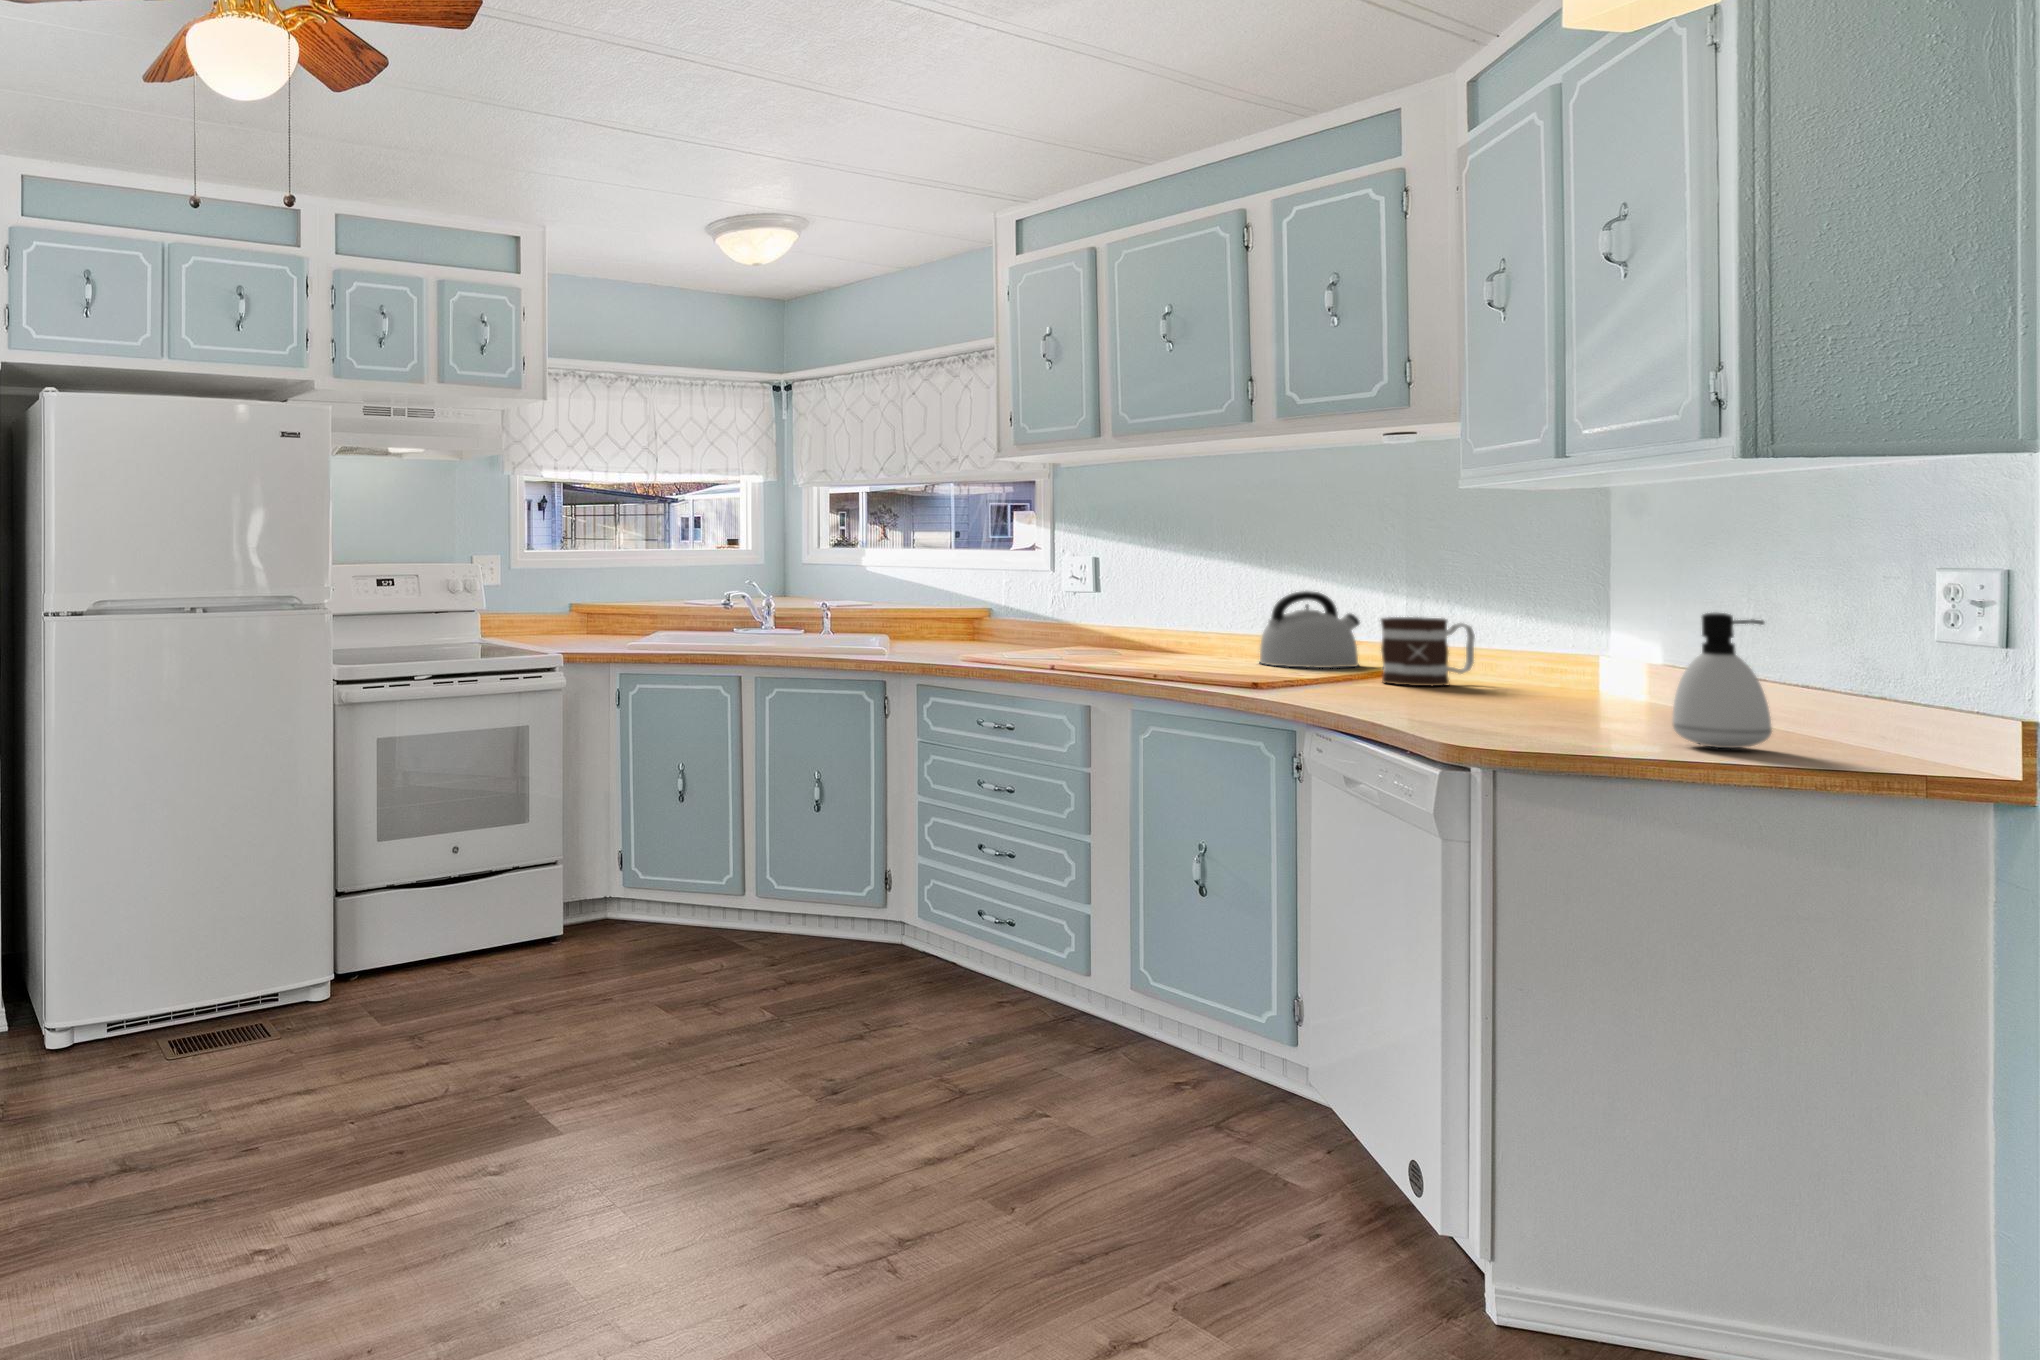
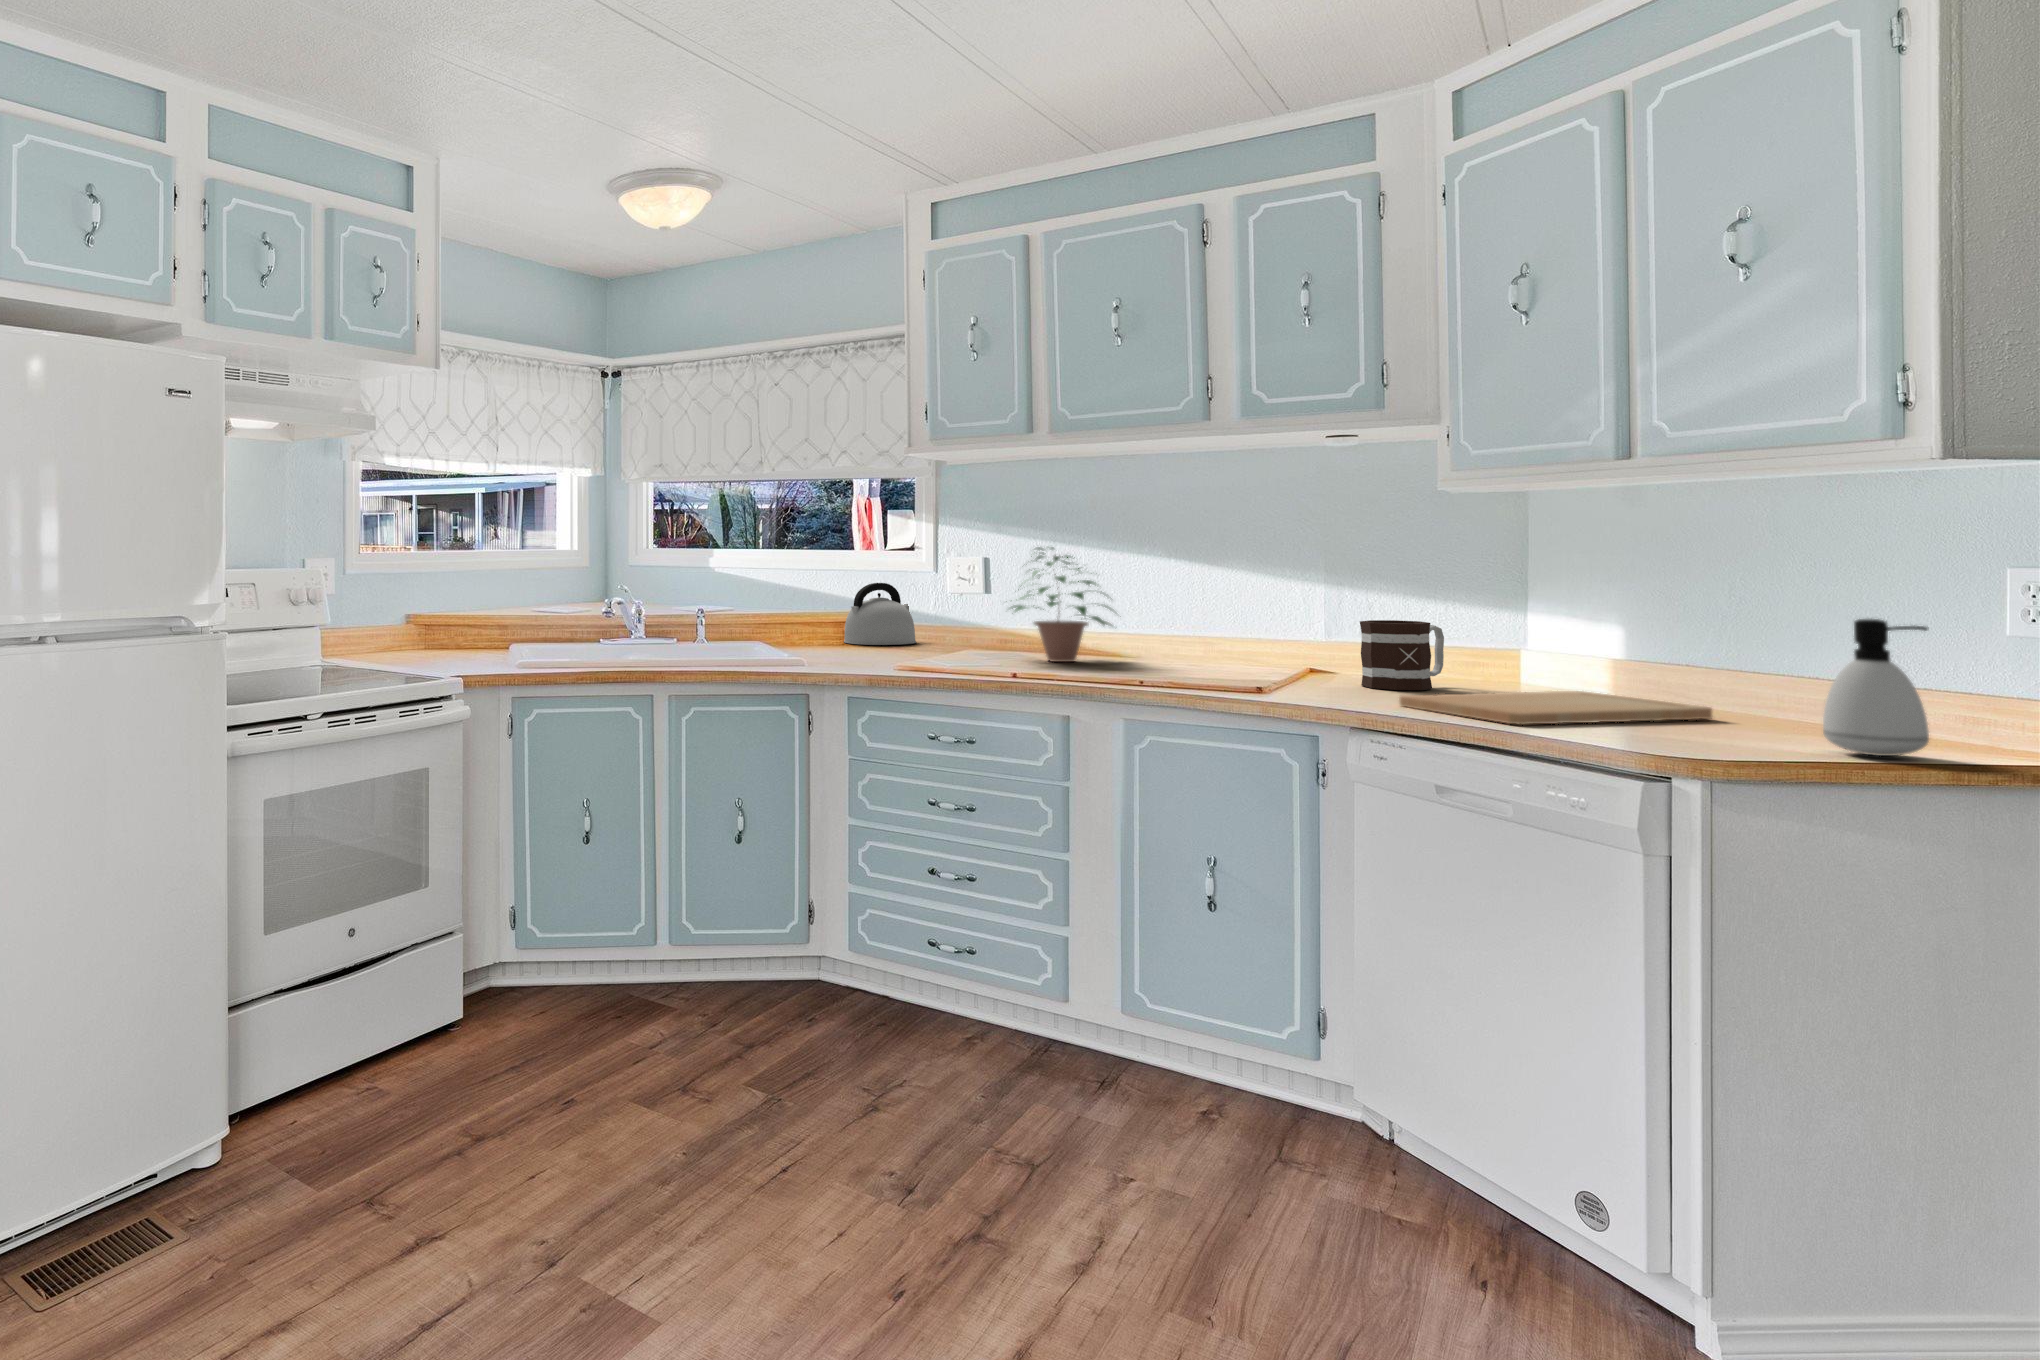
potted plant: none [1077,545,1201,656] -> present [1012,548,1111,662]
kettle: present [1260,591,1360,668] -> present [844,583,916,645]
cutting board: none [1358,687,1665,716] -> present [1399,691,1713,725]

